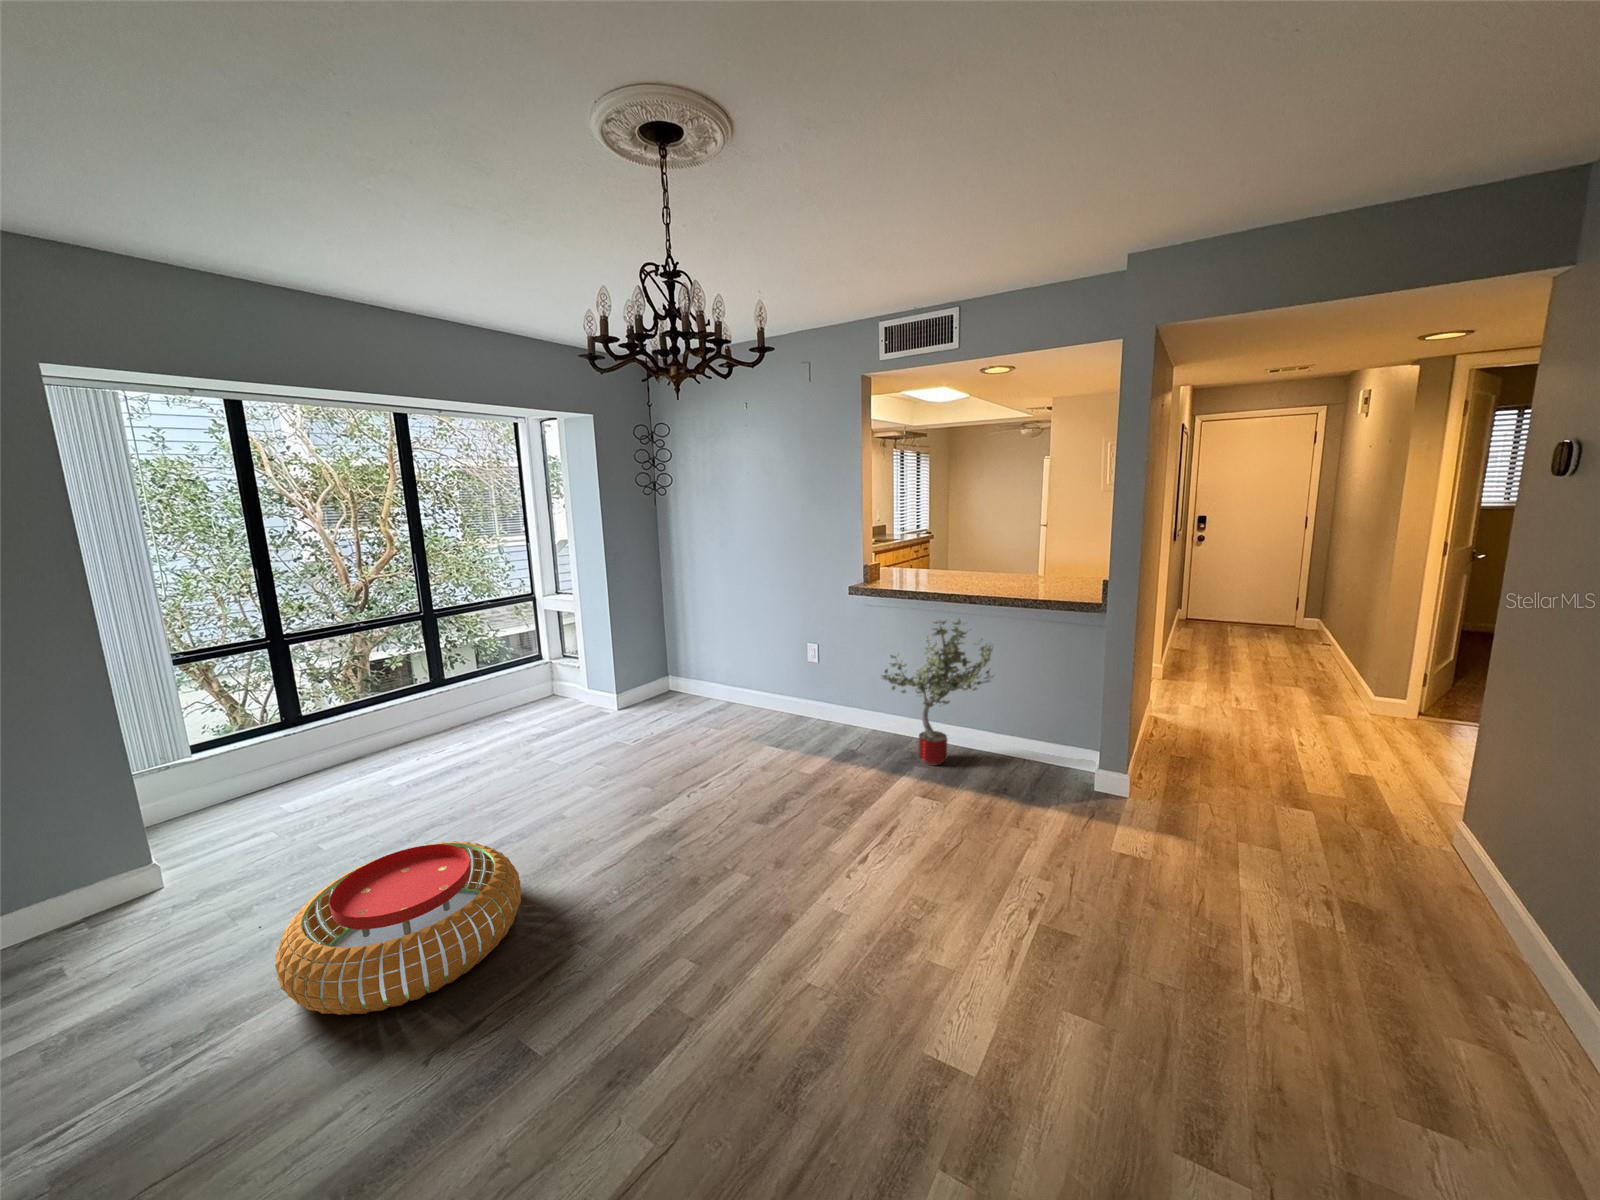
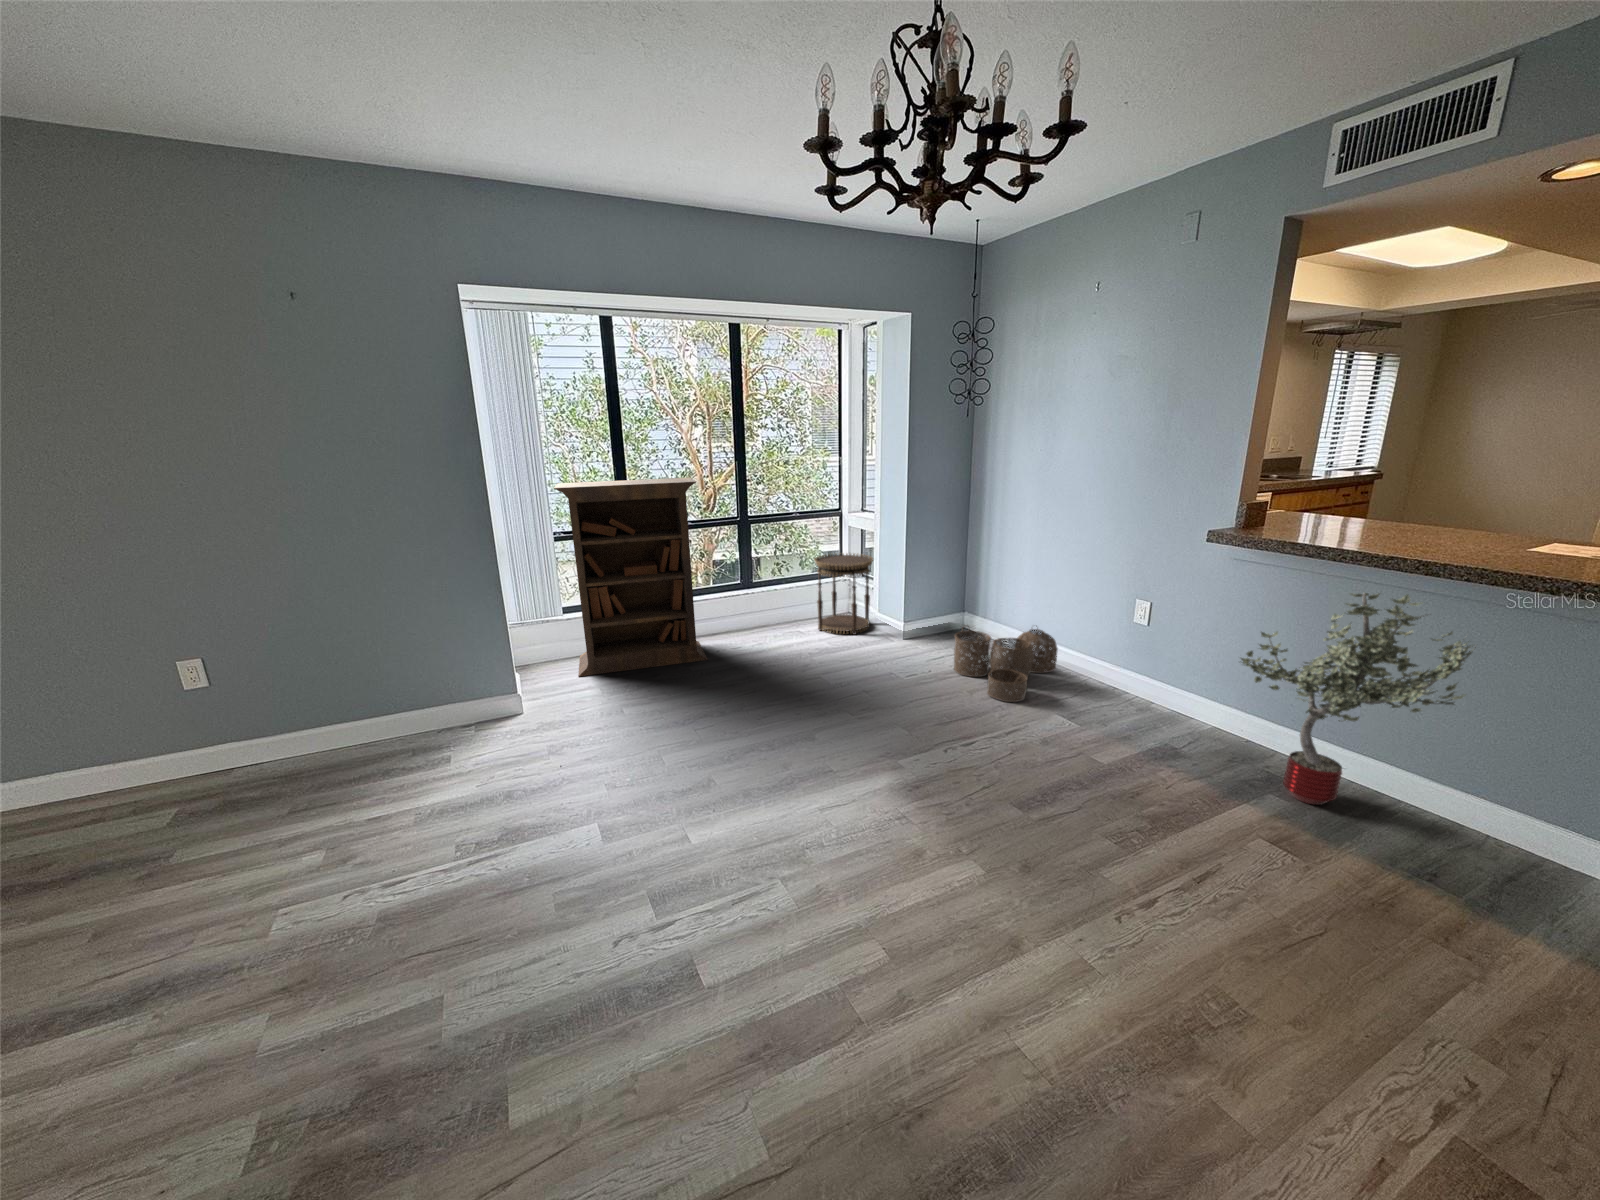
bookcase: none [173,575,410,828] -> present [554,478,708,676]
side table: none [518,635,583,717] -> present [814,554,873,635]
woven basket: none [672,677,757,745] -> present [954,629,1058,702]
pouf: present [275,841,522,1015] -> none [542,732,744,876]

